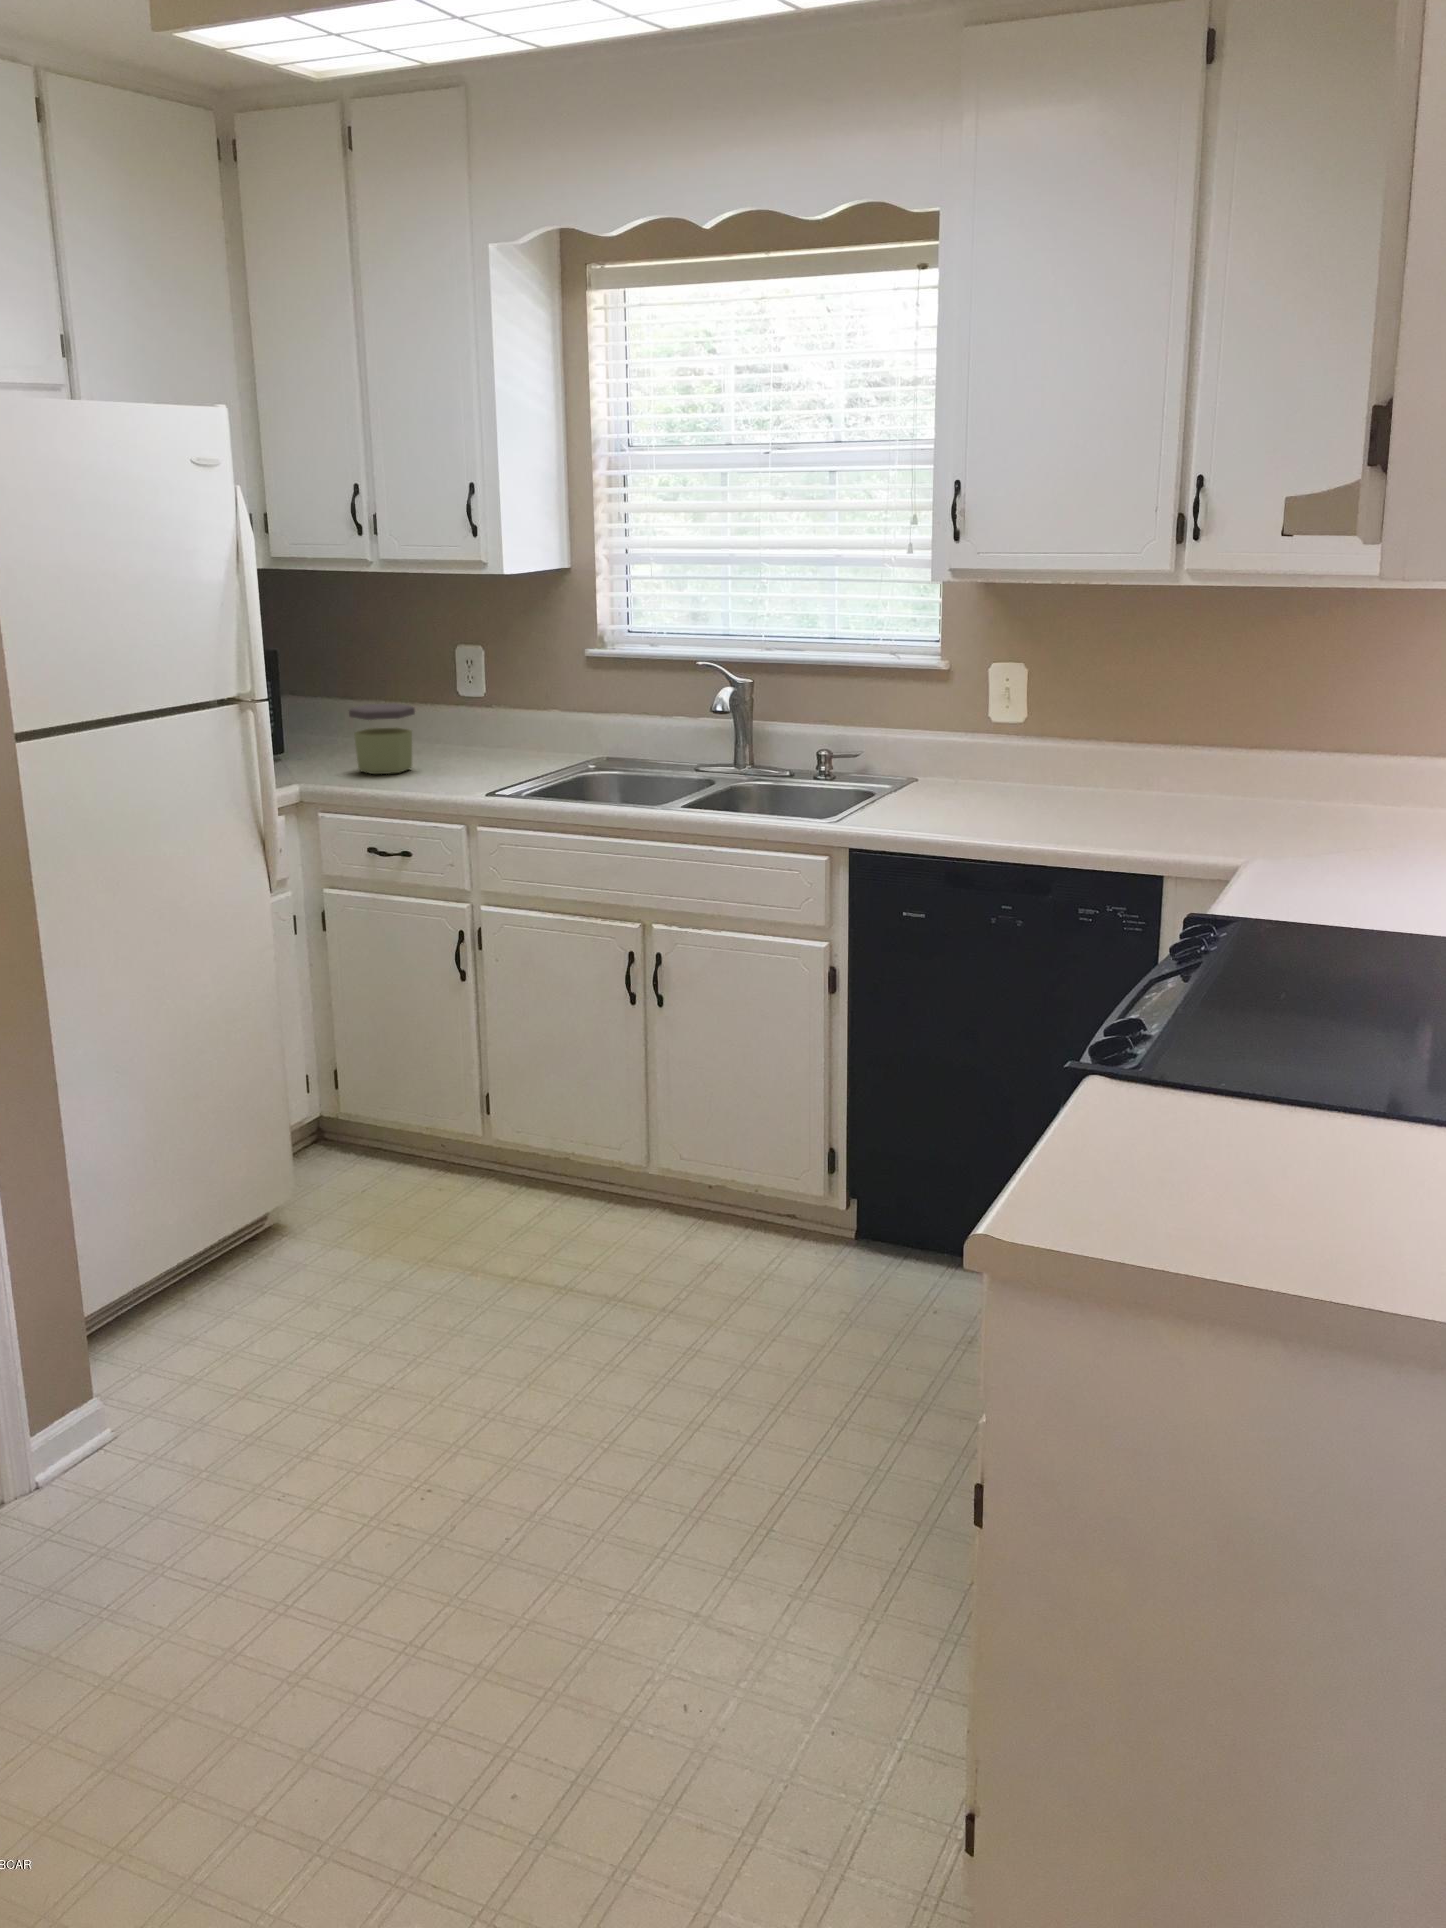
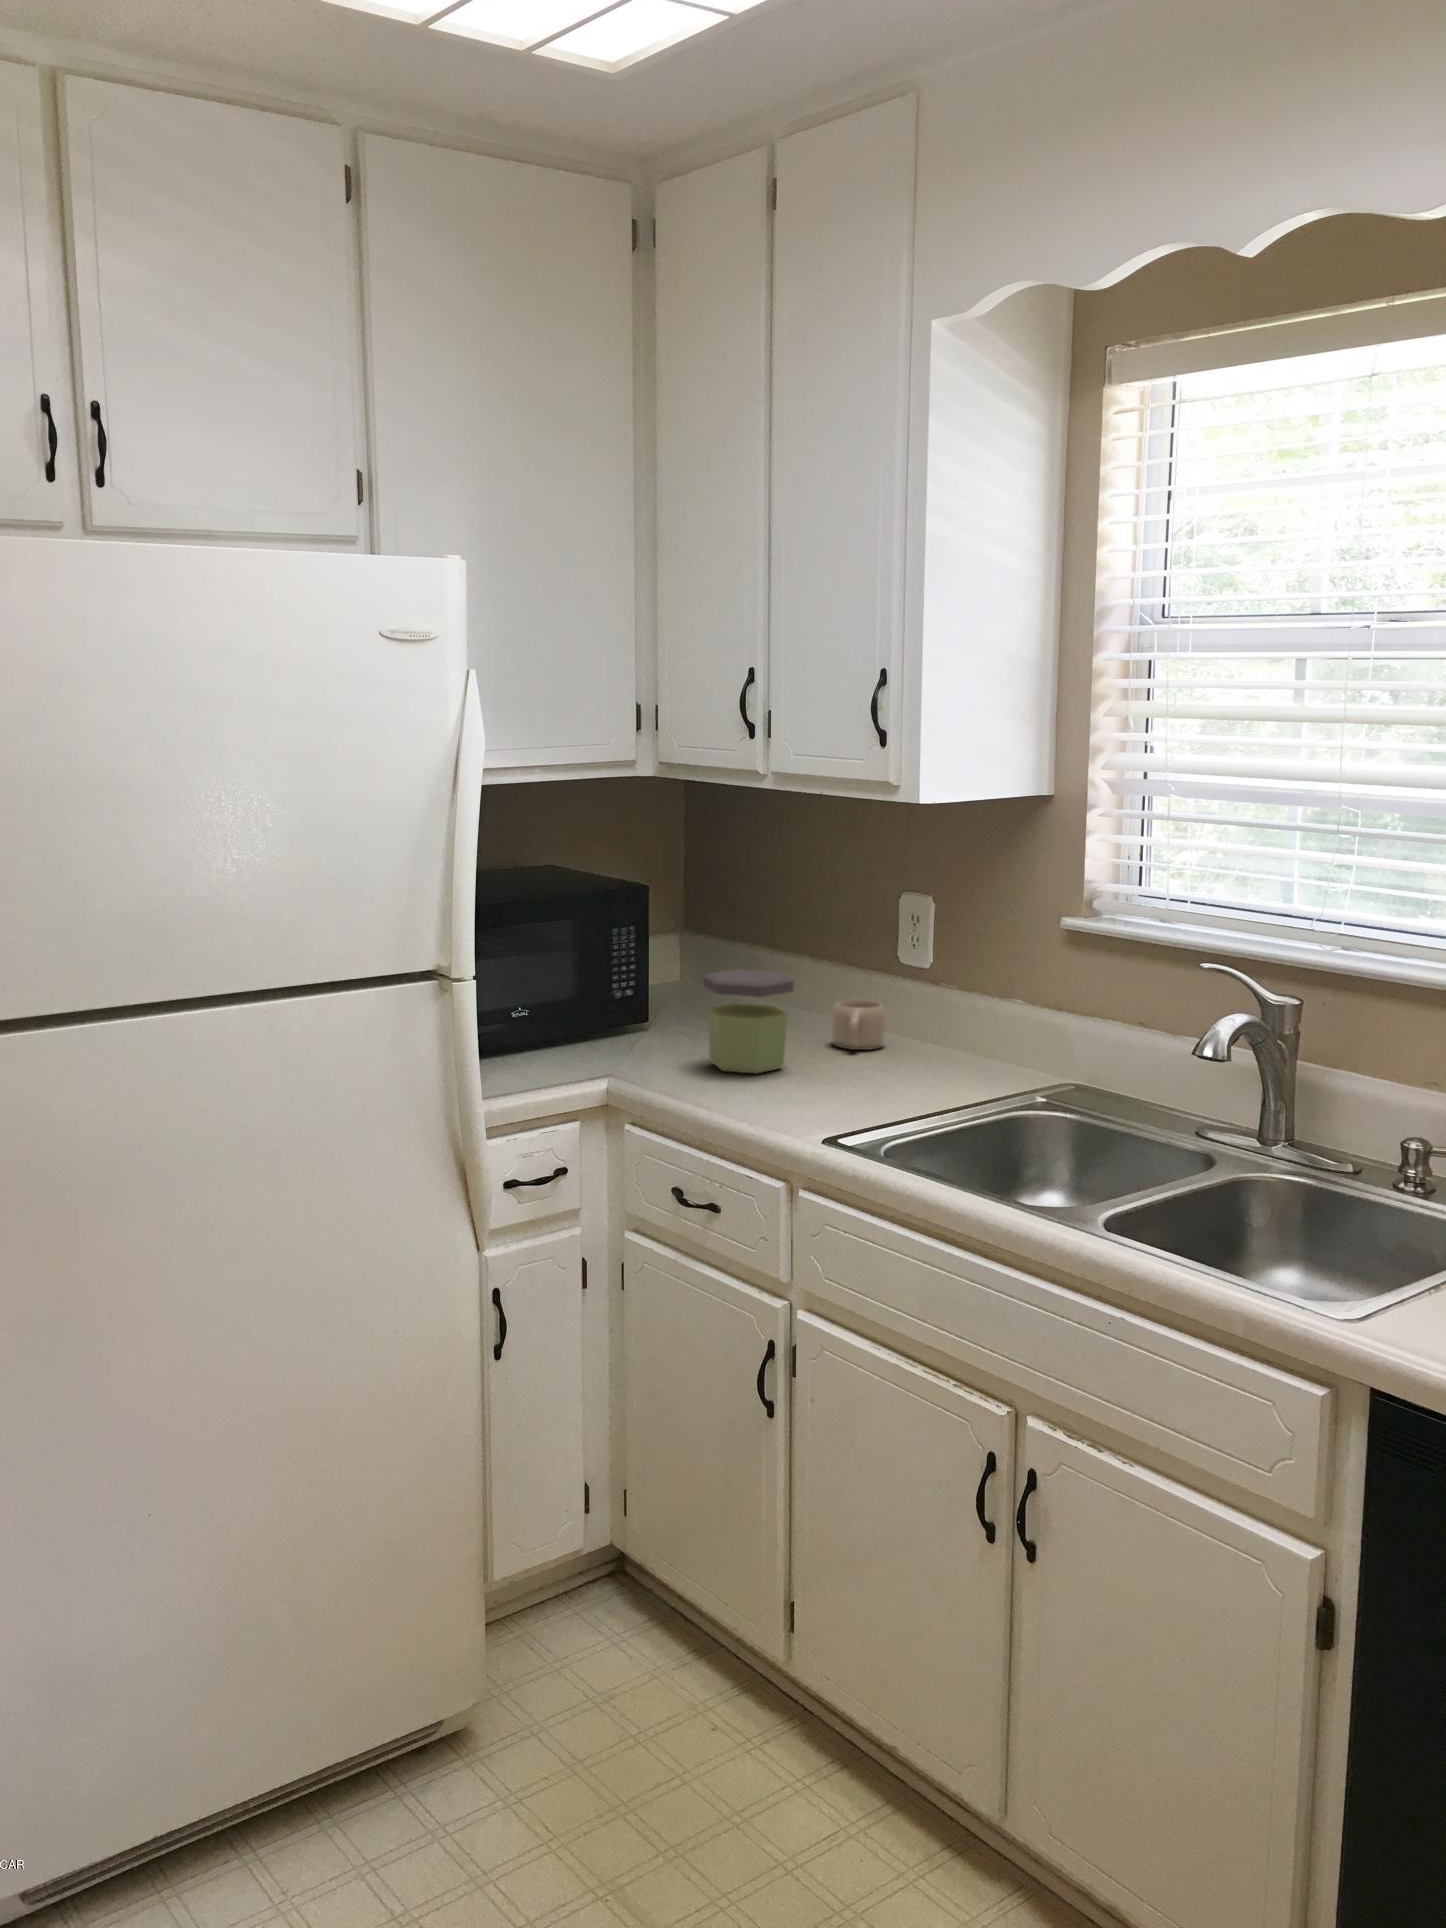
mug: none [424,722,462,756] -> present [832,1000,886,1050]

